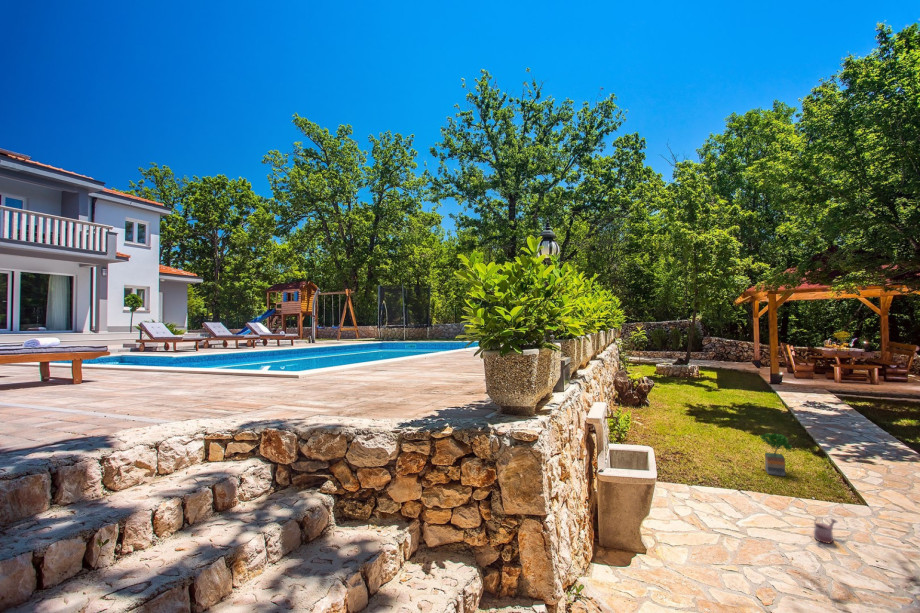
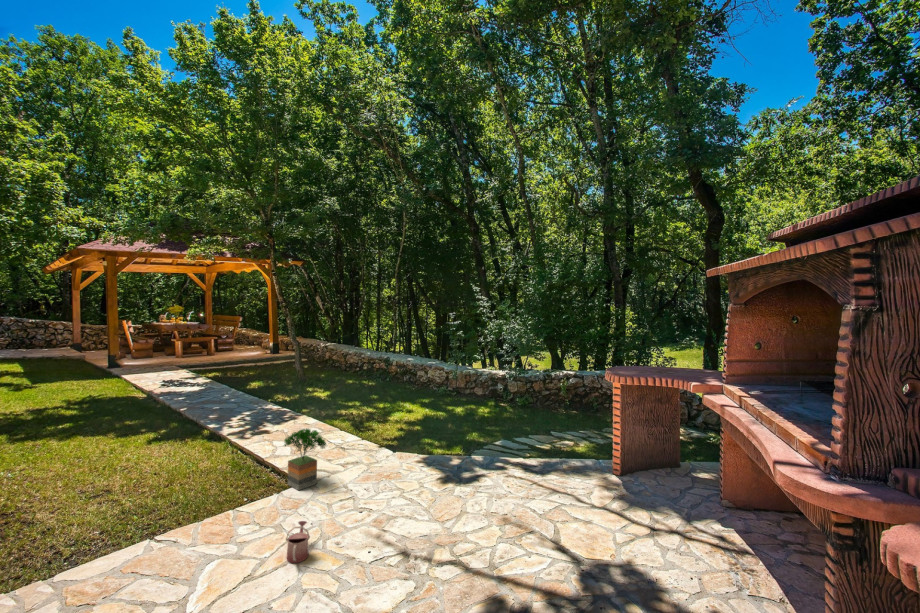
potted tree: present [760,433,792,476] -> present [284,428,326,490]

